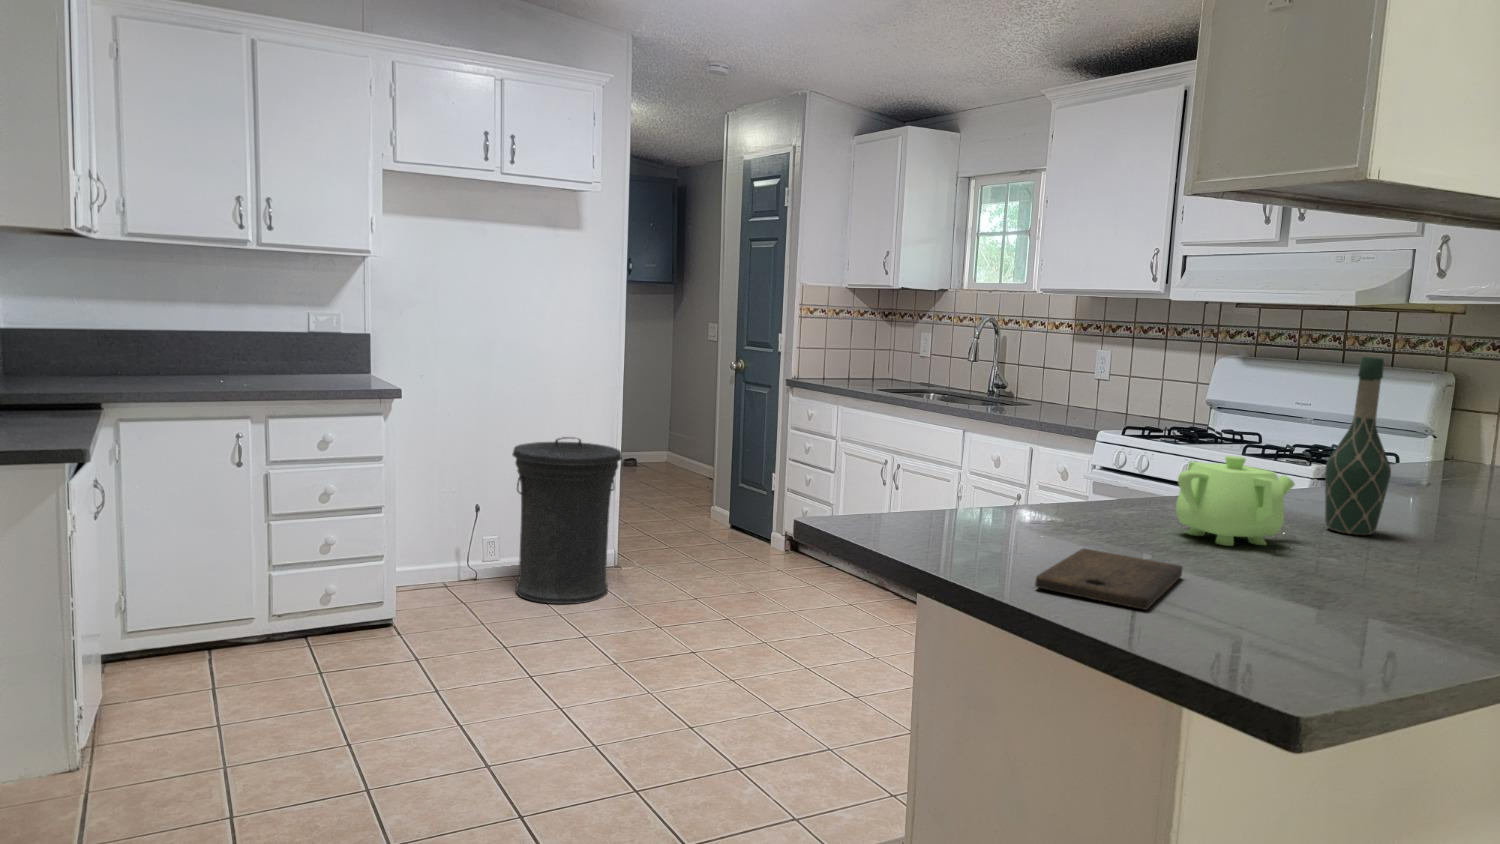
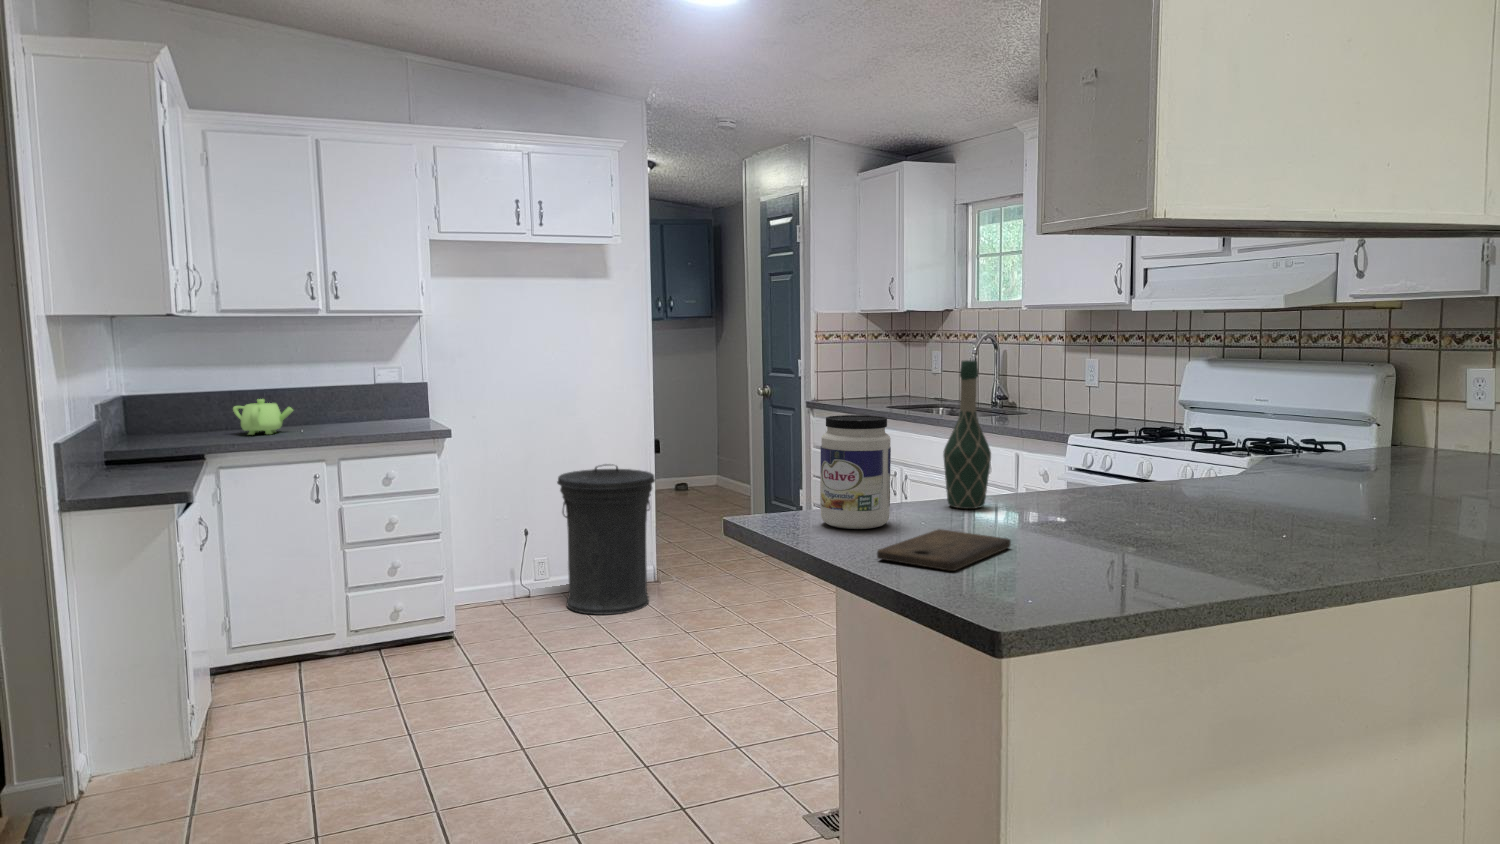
wine bottle: present [1325,357,1391,535] -> present [943,360,991,509]
jar: none [921,400,1015,542] -> present [820,415,891,529]
teapot: present [1176,456,1295,546] -> present [233,399,293,435]

